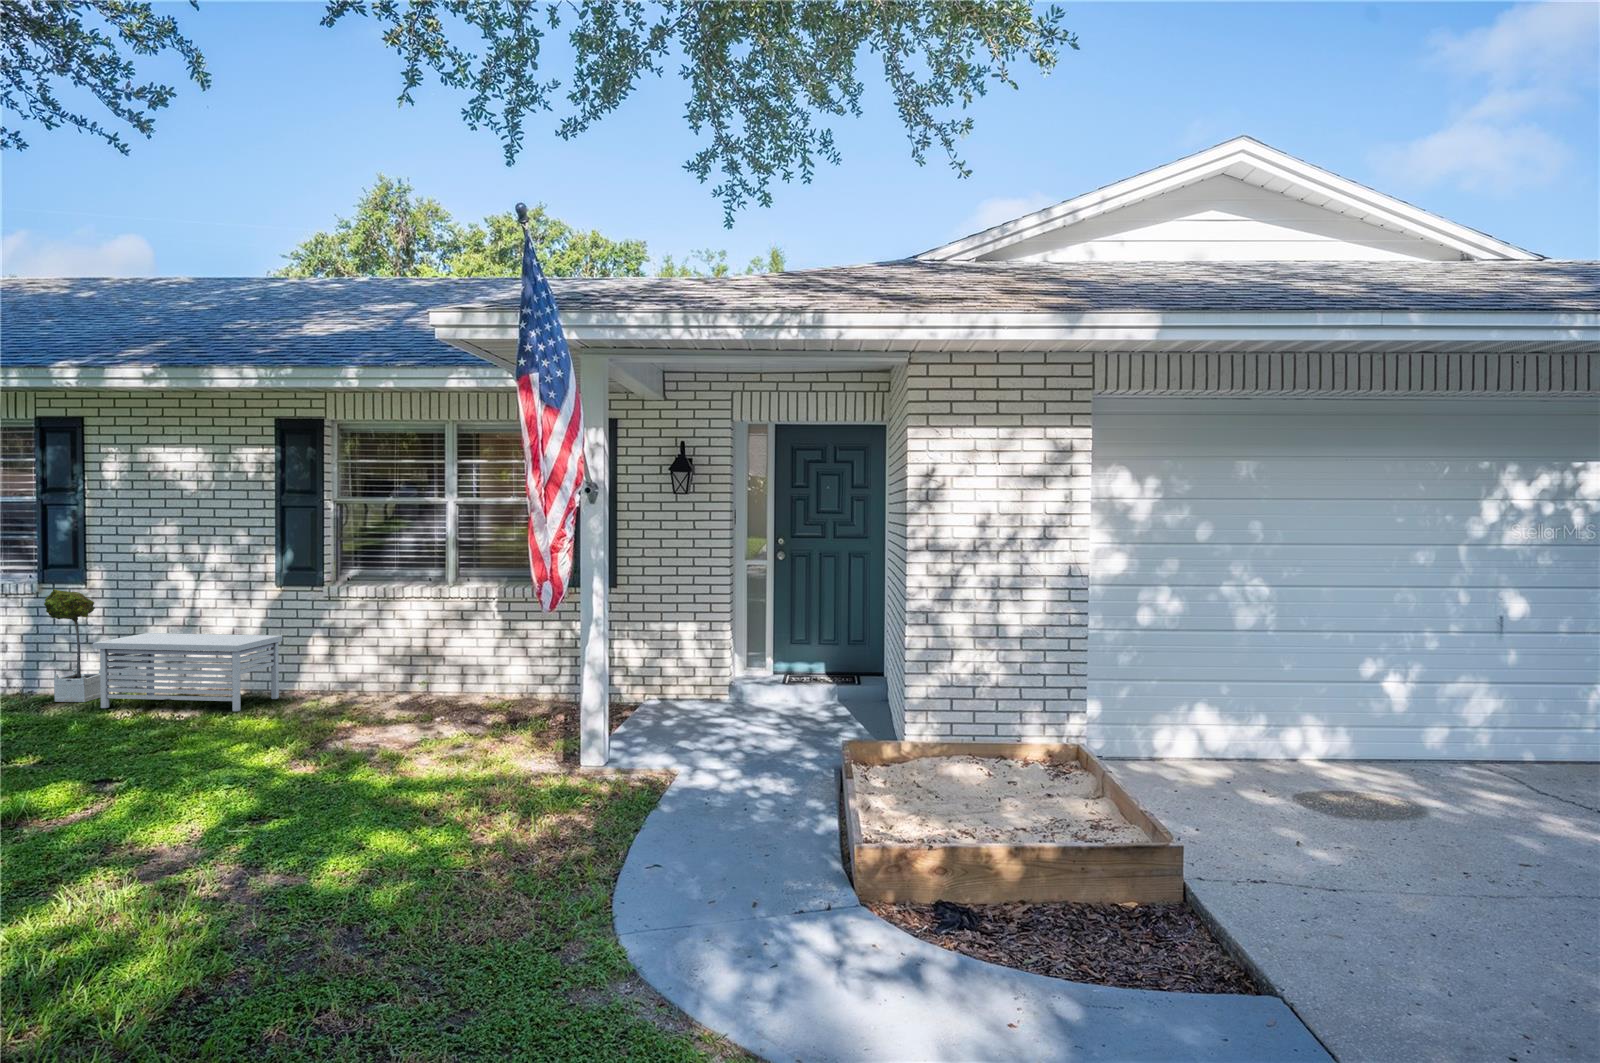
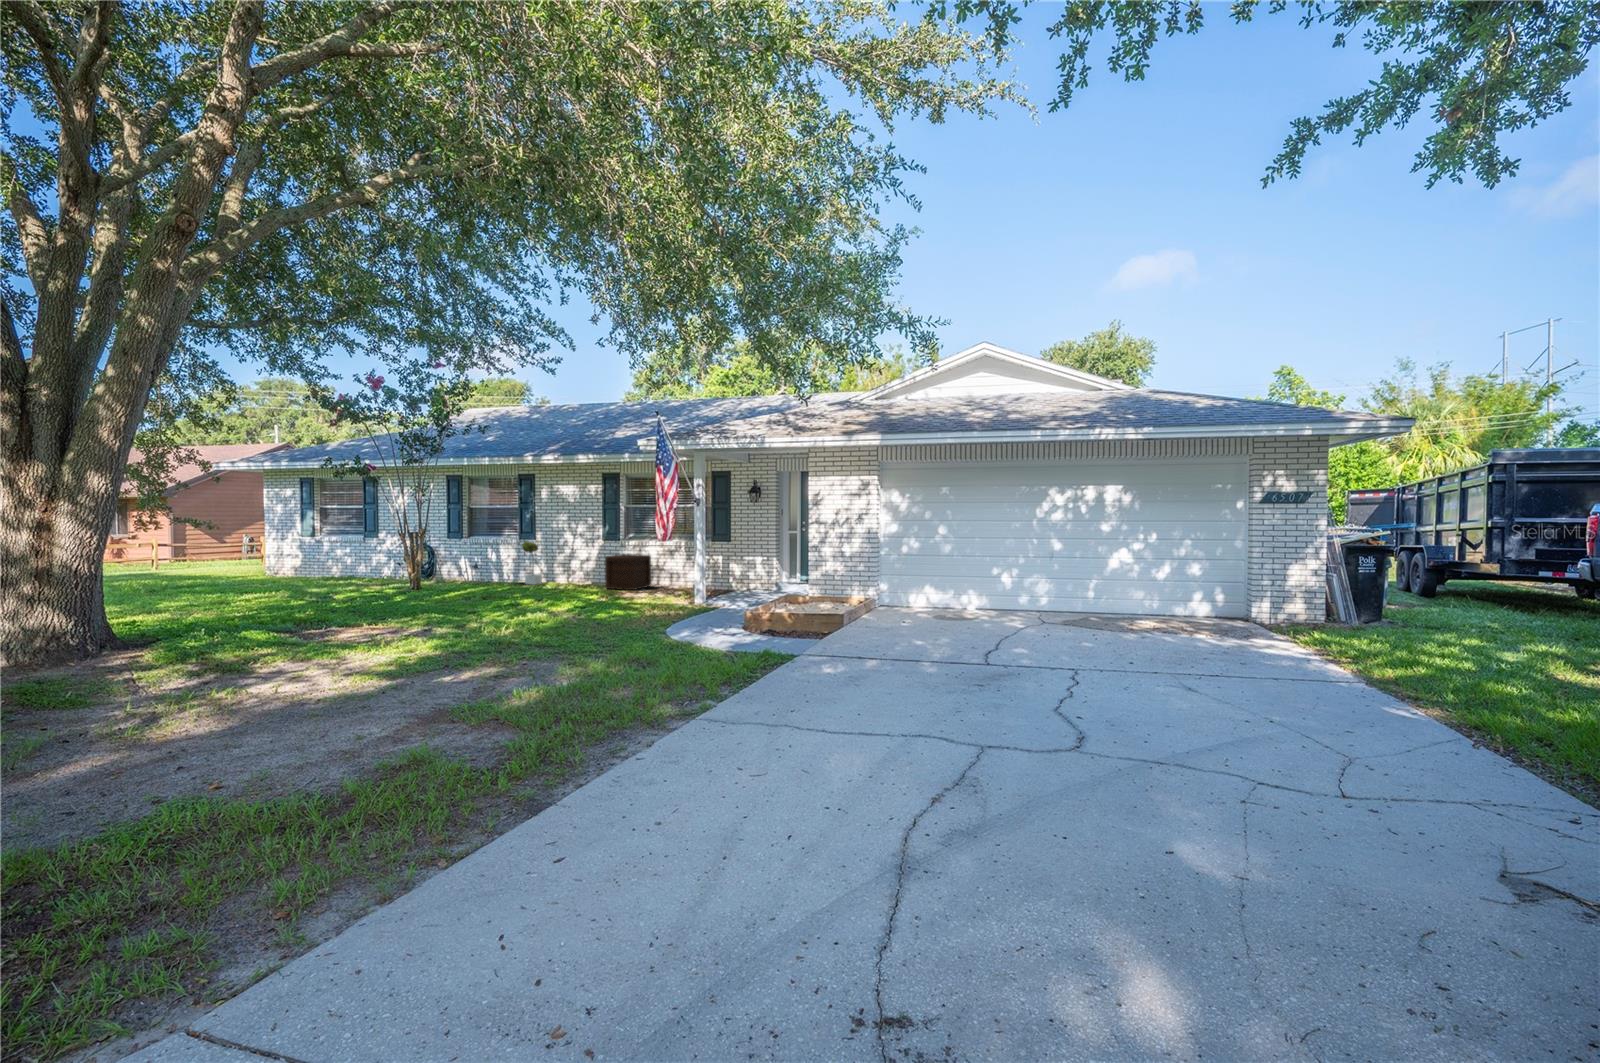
wooden crate: none [292,620,410,714] -> present [605,554,651,590]
storage bench: present [93,633,282,711] -> none [538,559,605,588]

